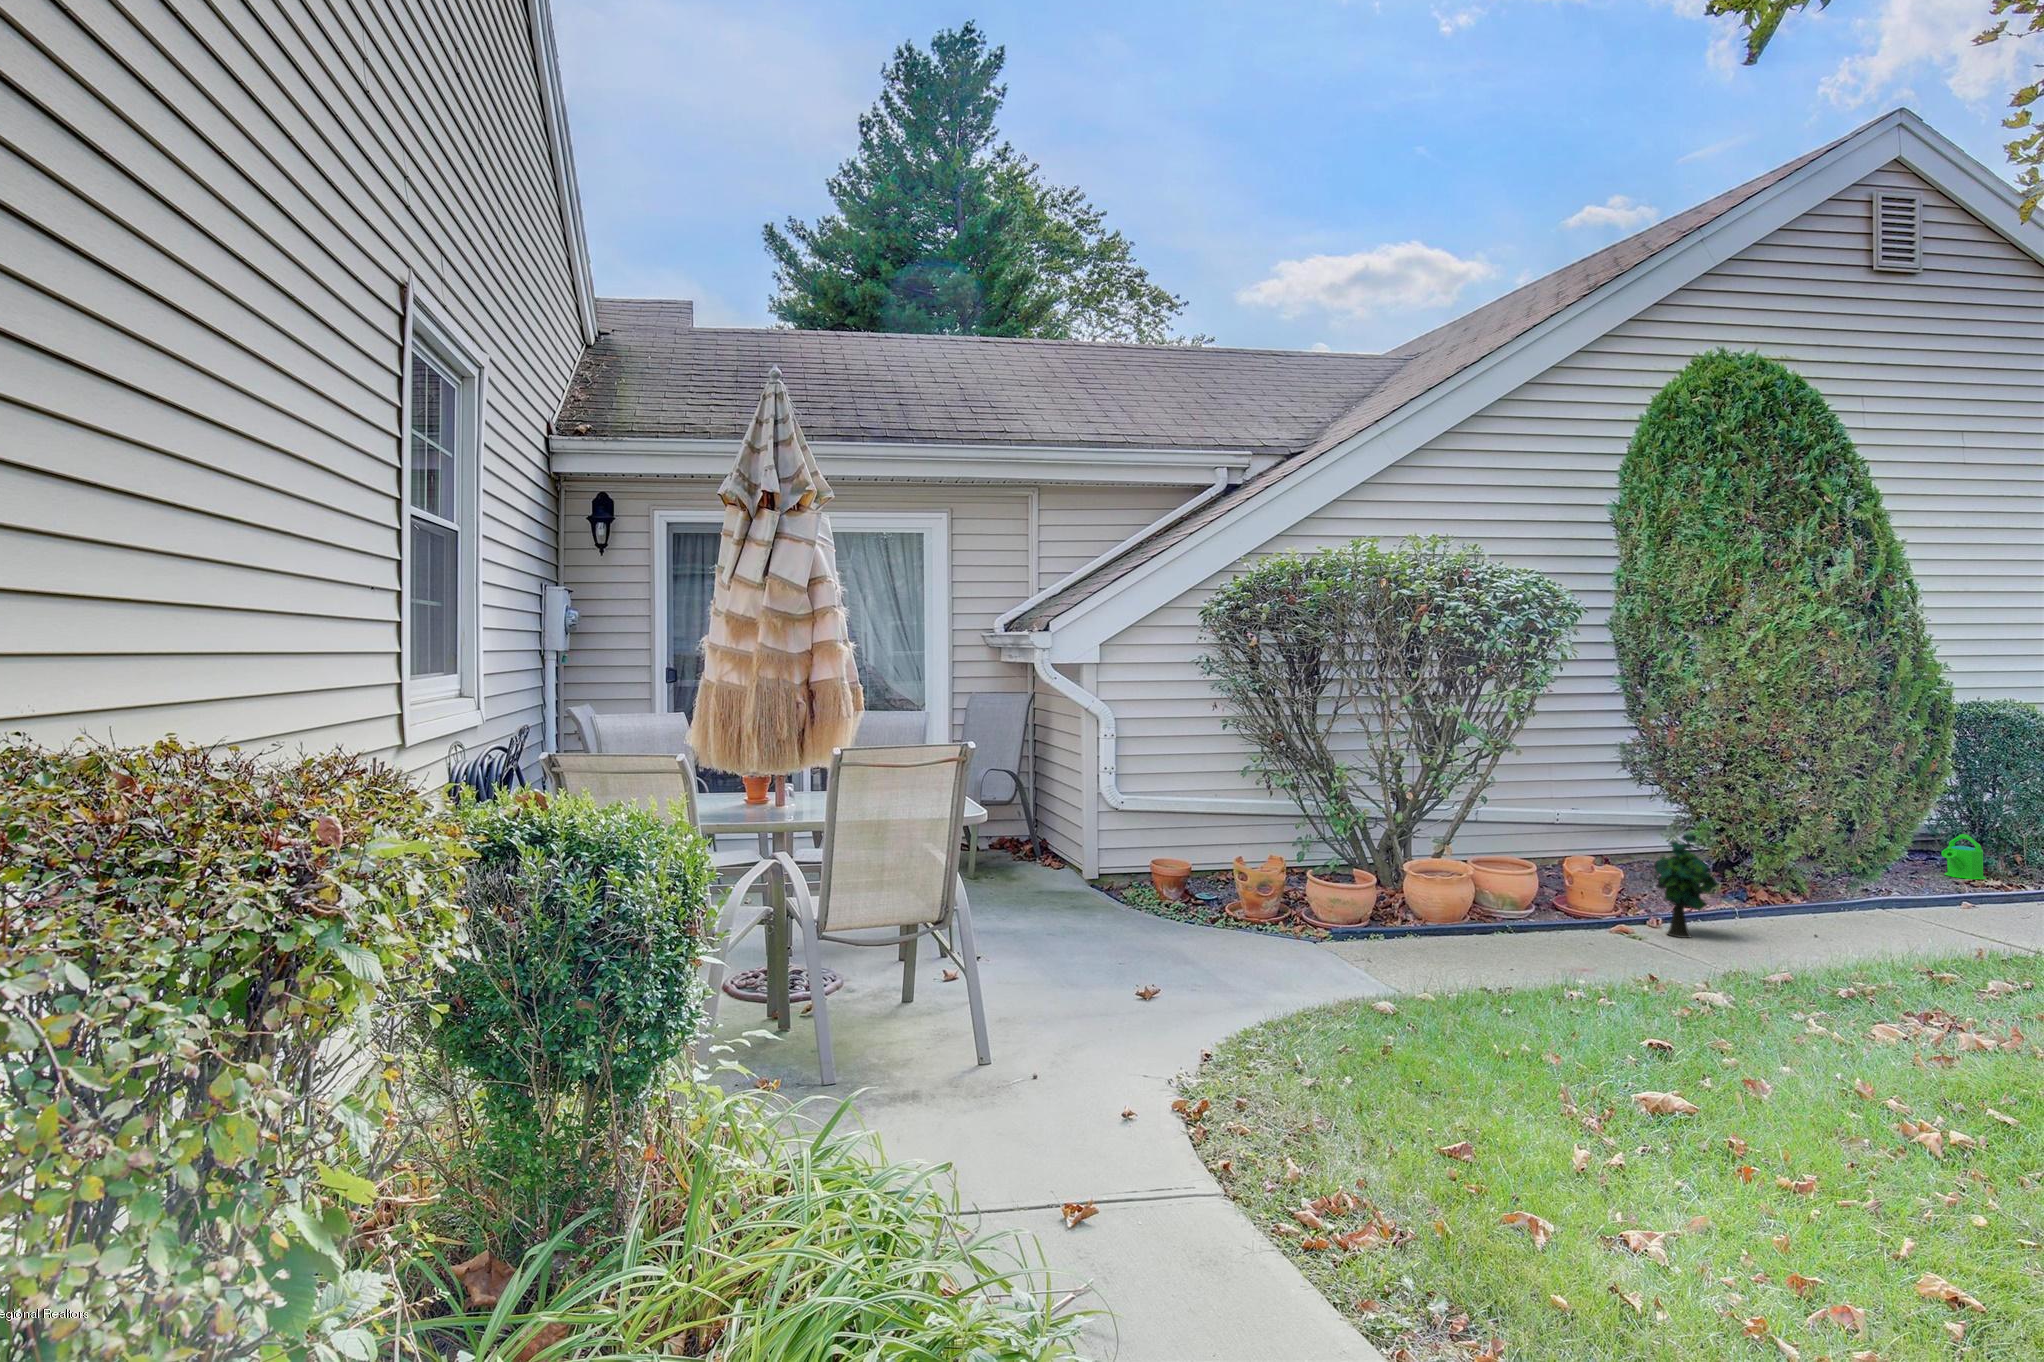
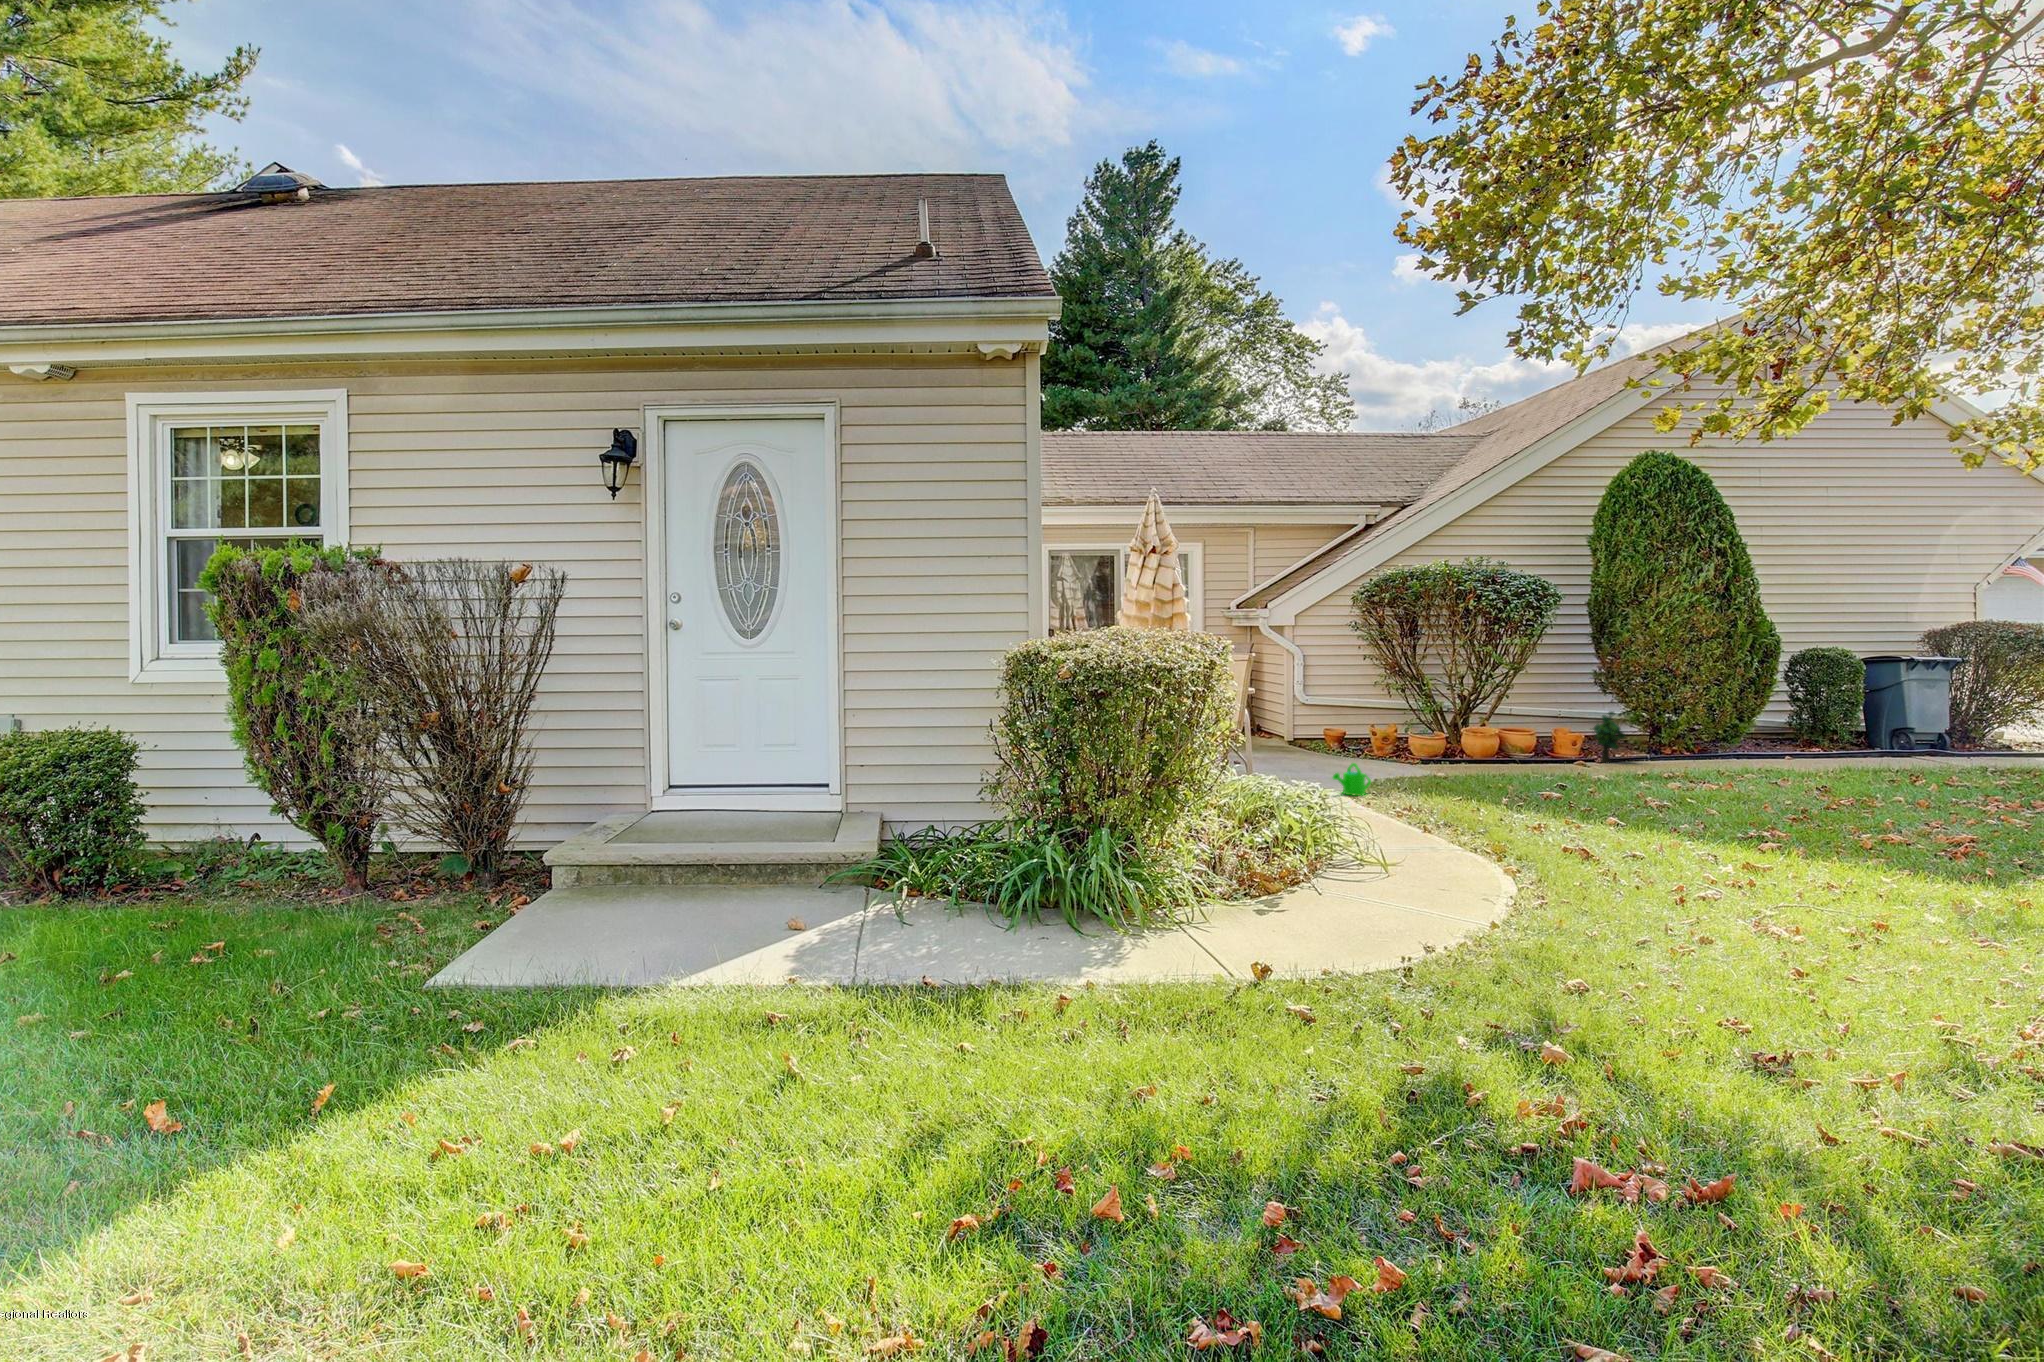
watering can: present [1941,834,1986,879] -> present [1333,763,1371,796]

